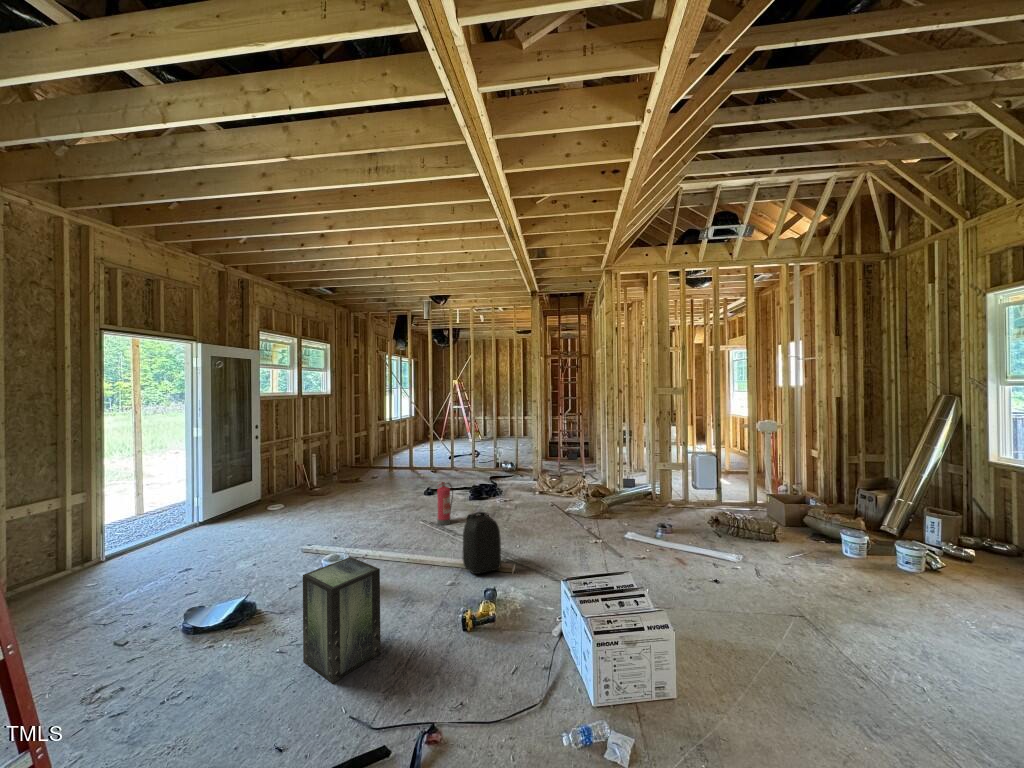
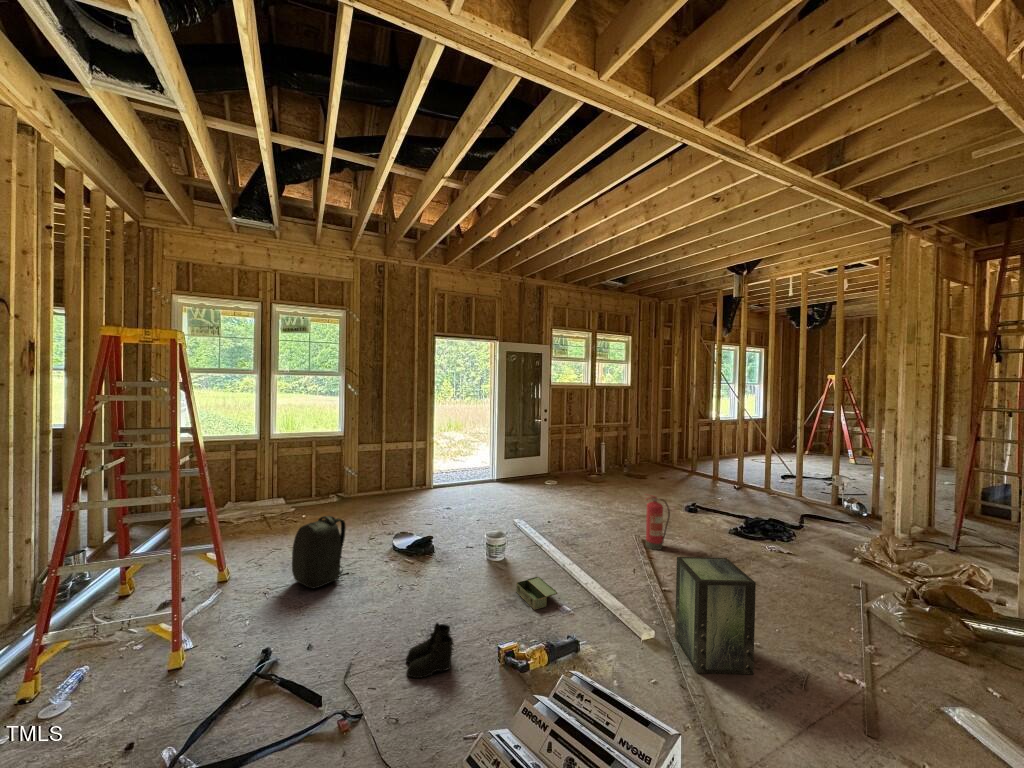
backpack: present [463,512,501,574] -> present [292,516,348,588]
storage box: present [303,557,381,683] -> present [675,557,756,674]
toolbox: none [404,570,444,592] -> present [516,577,558,610]
boots: none [403,622,447,678] -> present [406,623,454,678]

